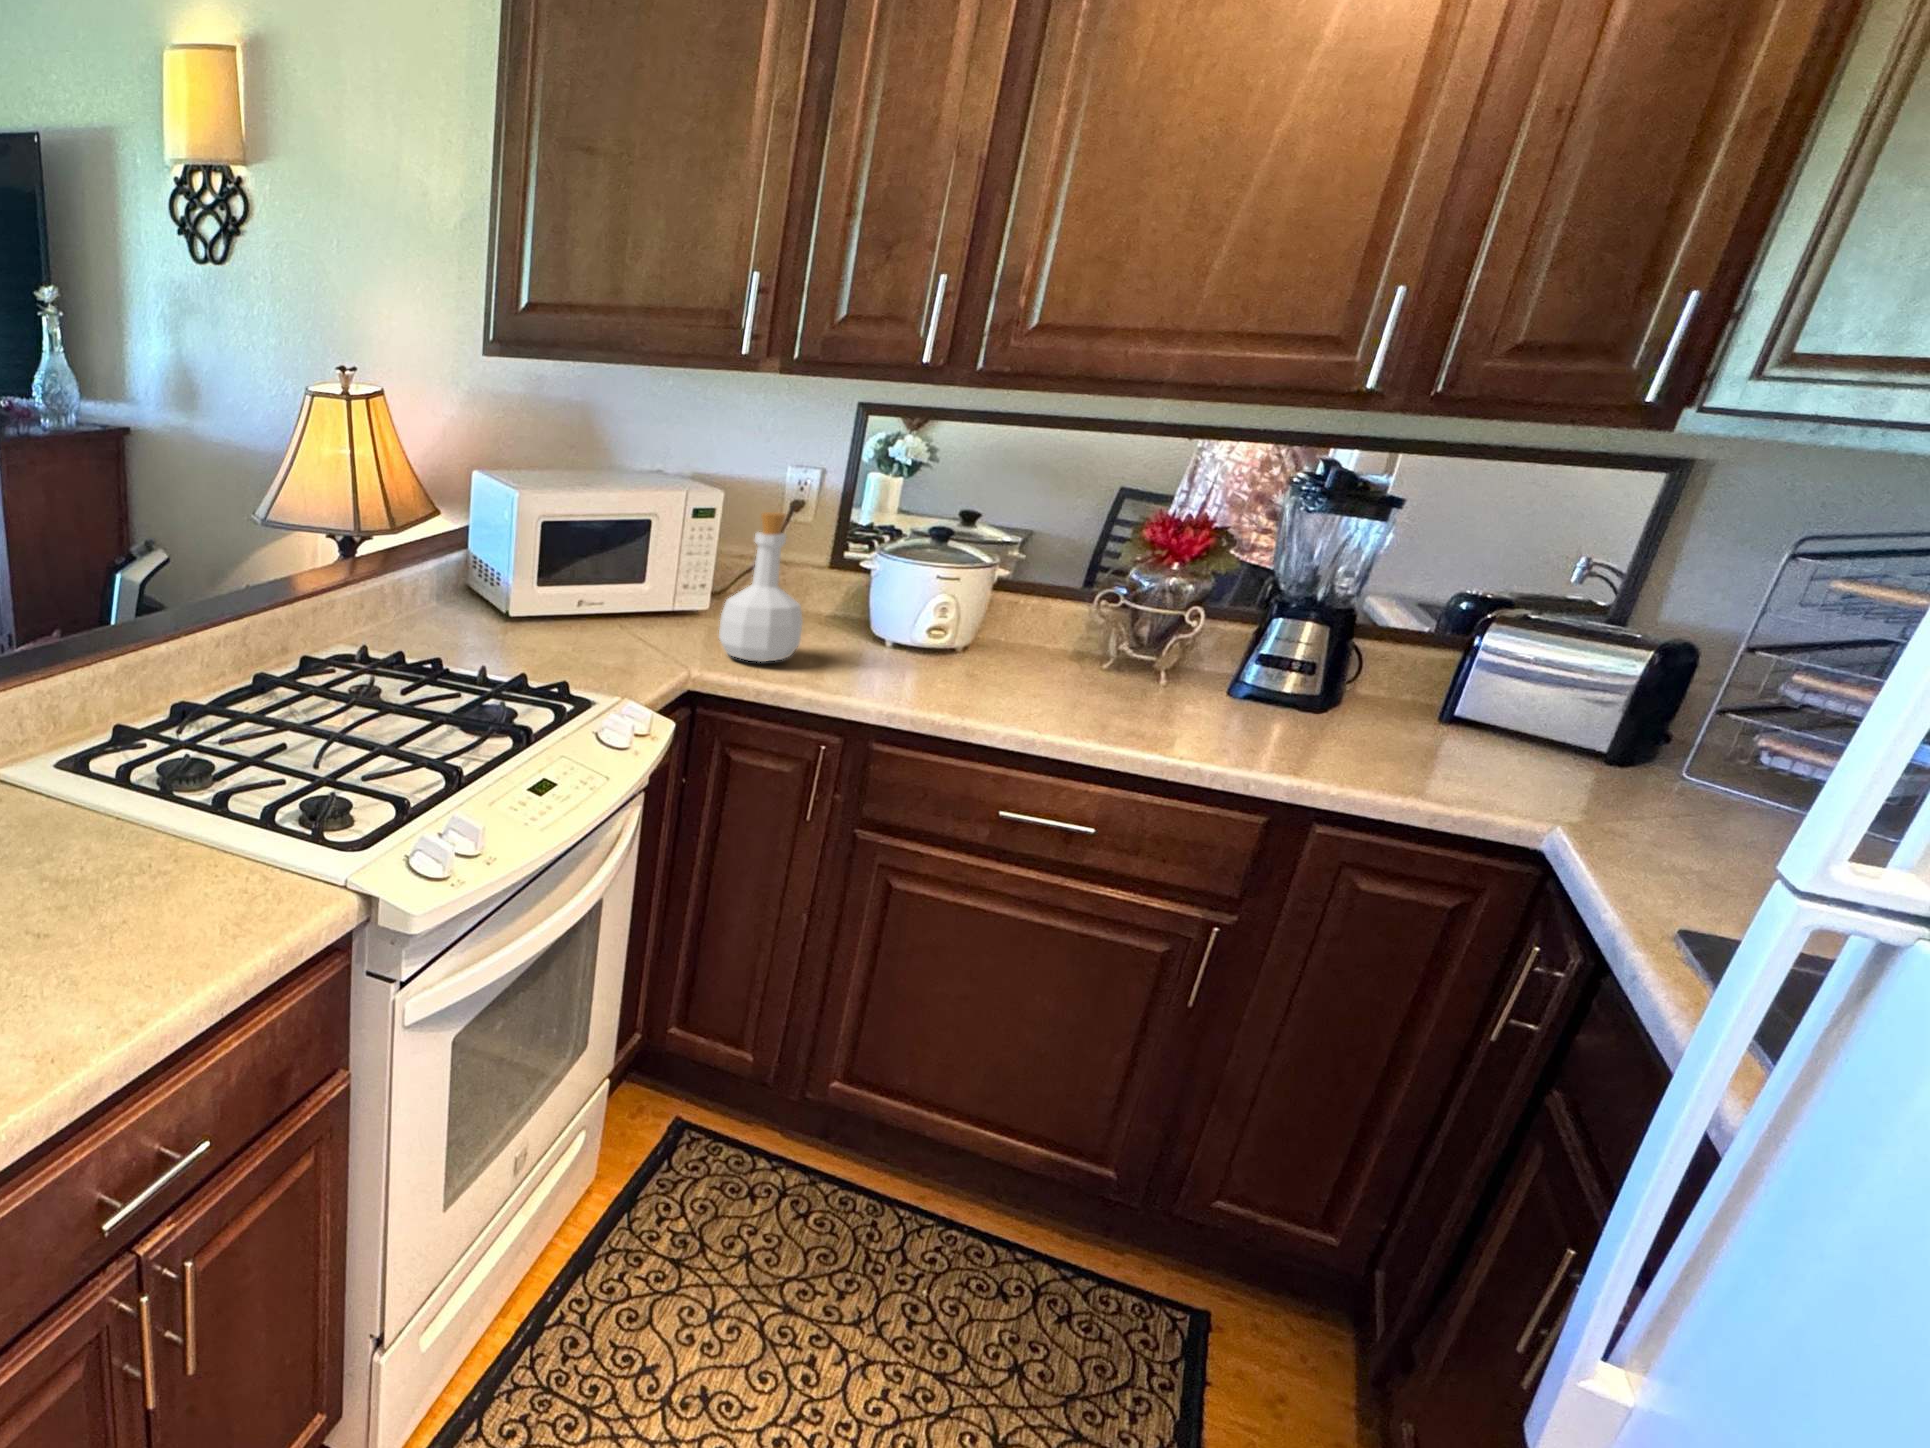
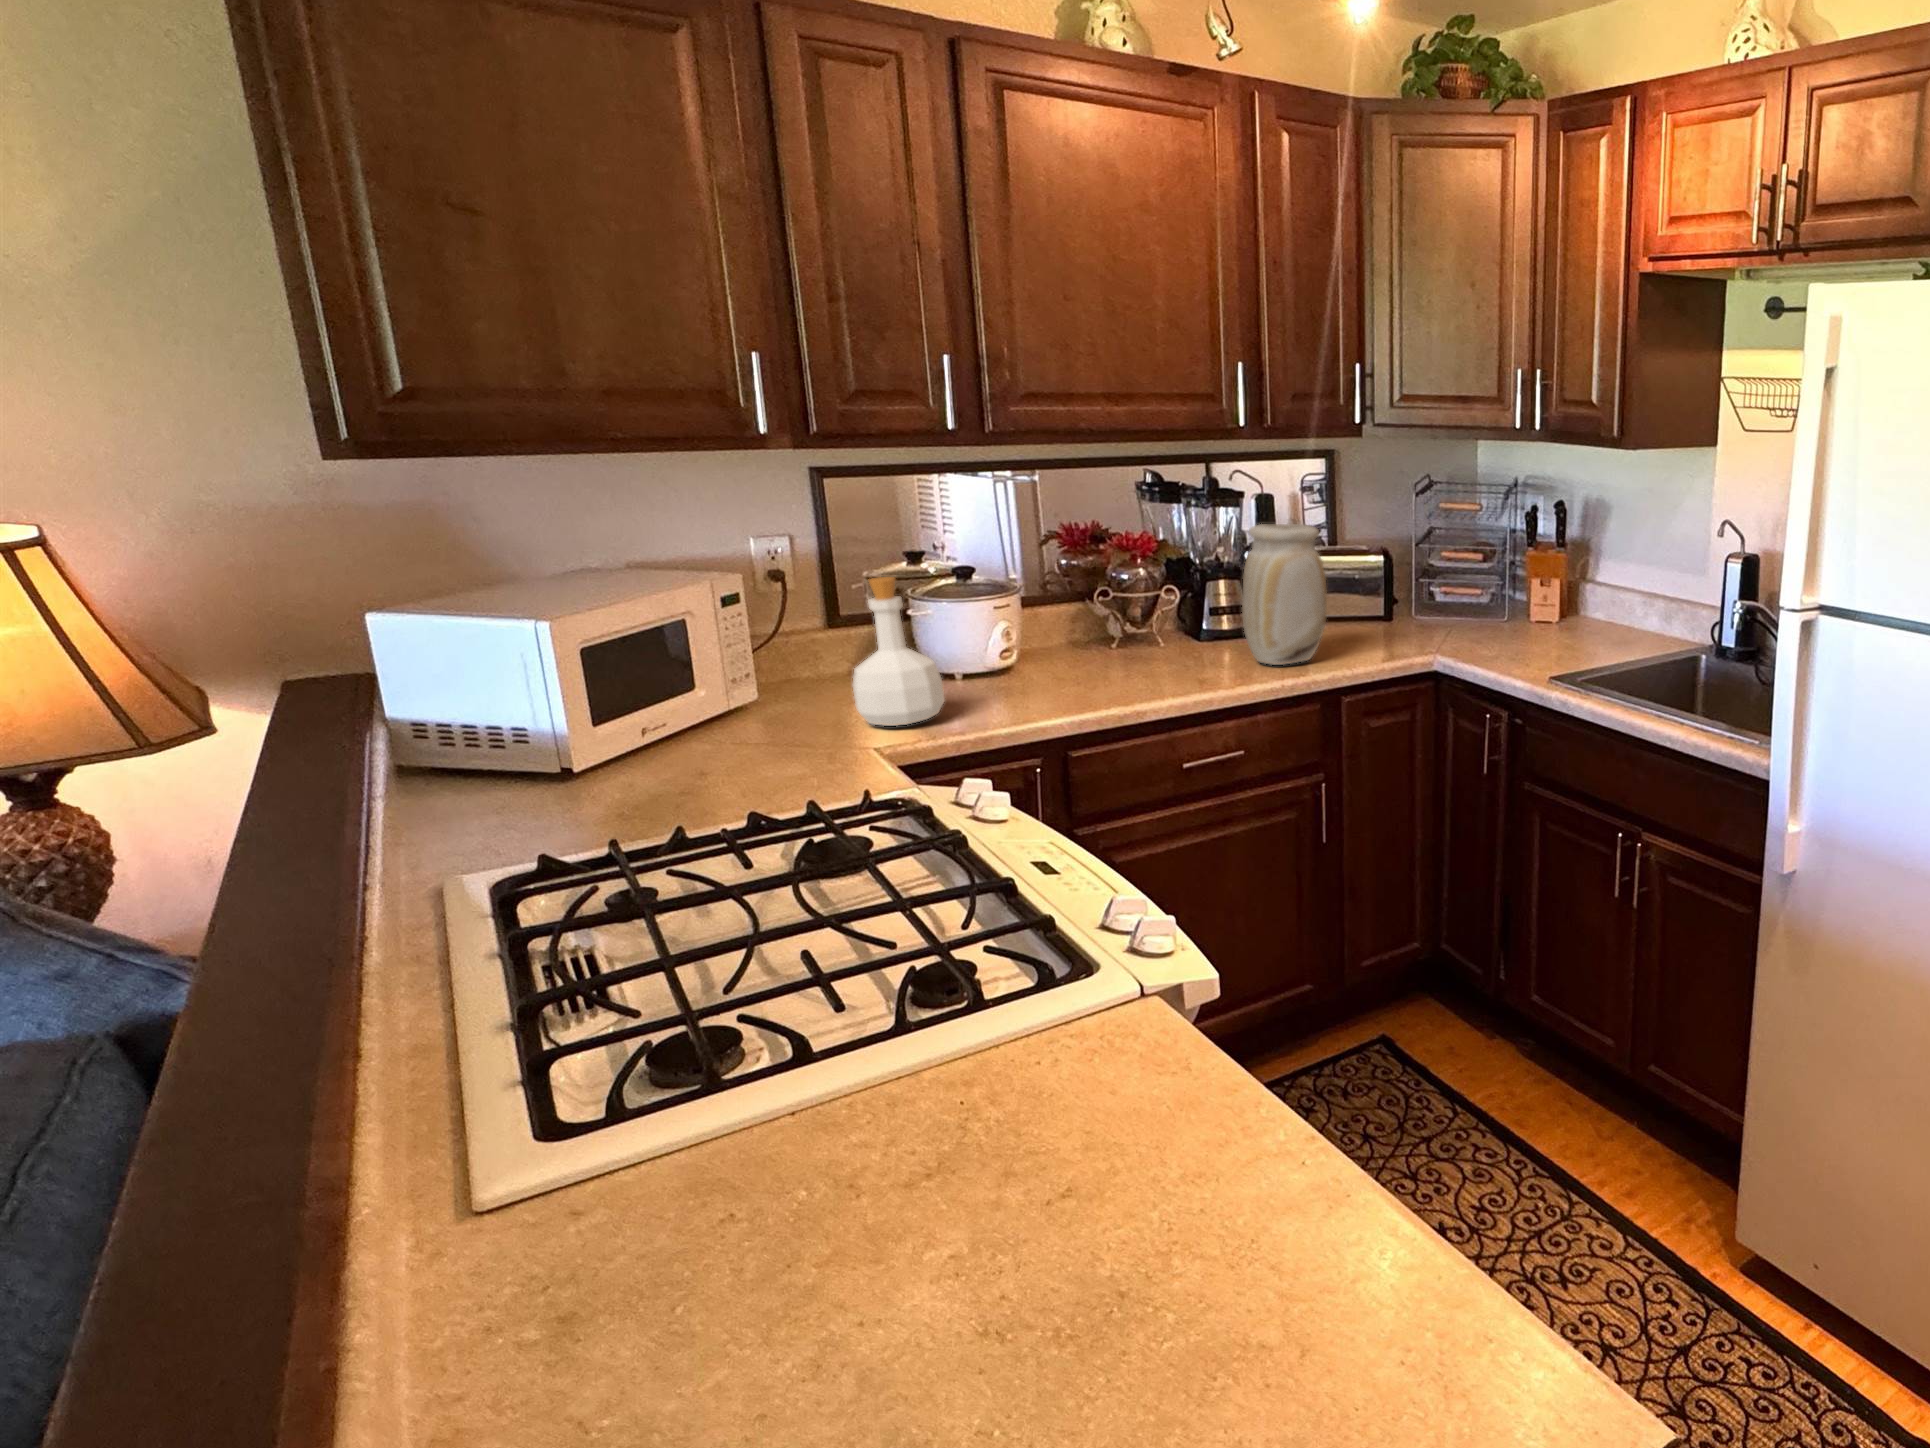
vase: none [1233,533,1427,753] -> present [1242,524,1327,665]

